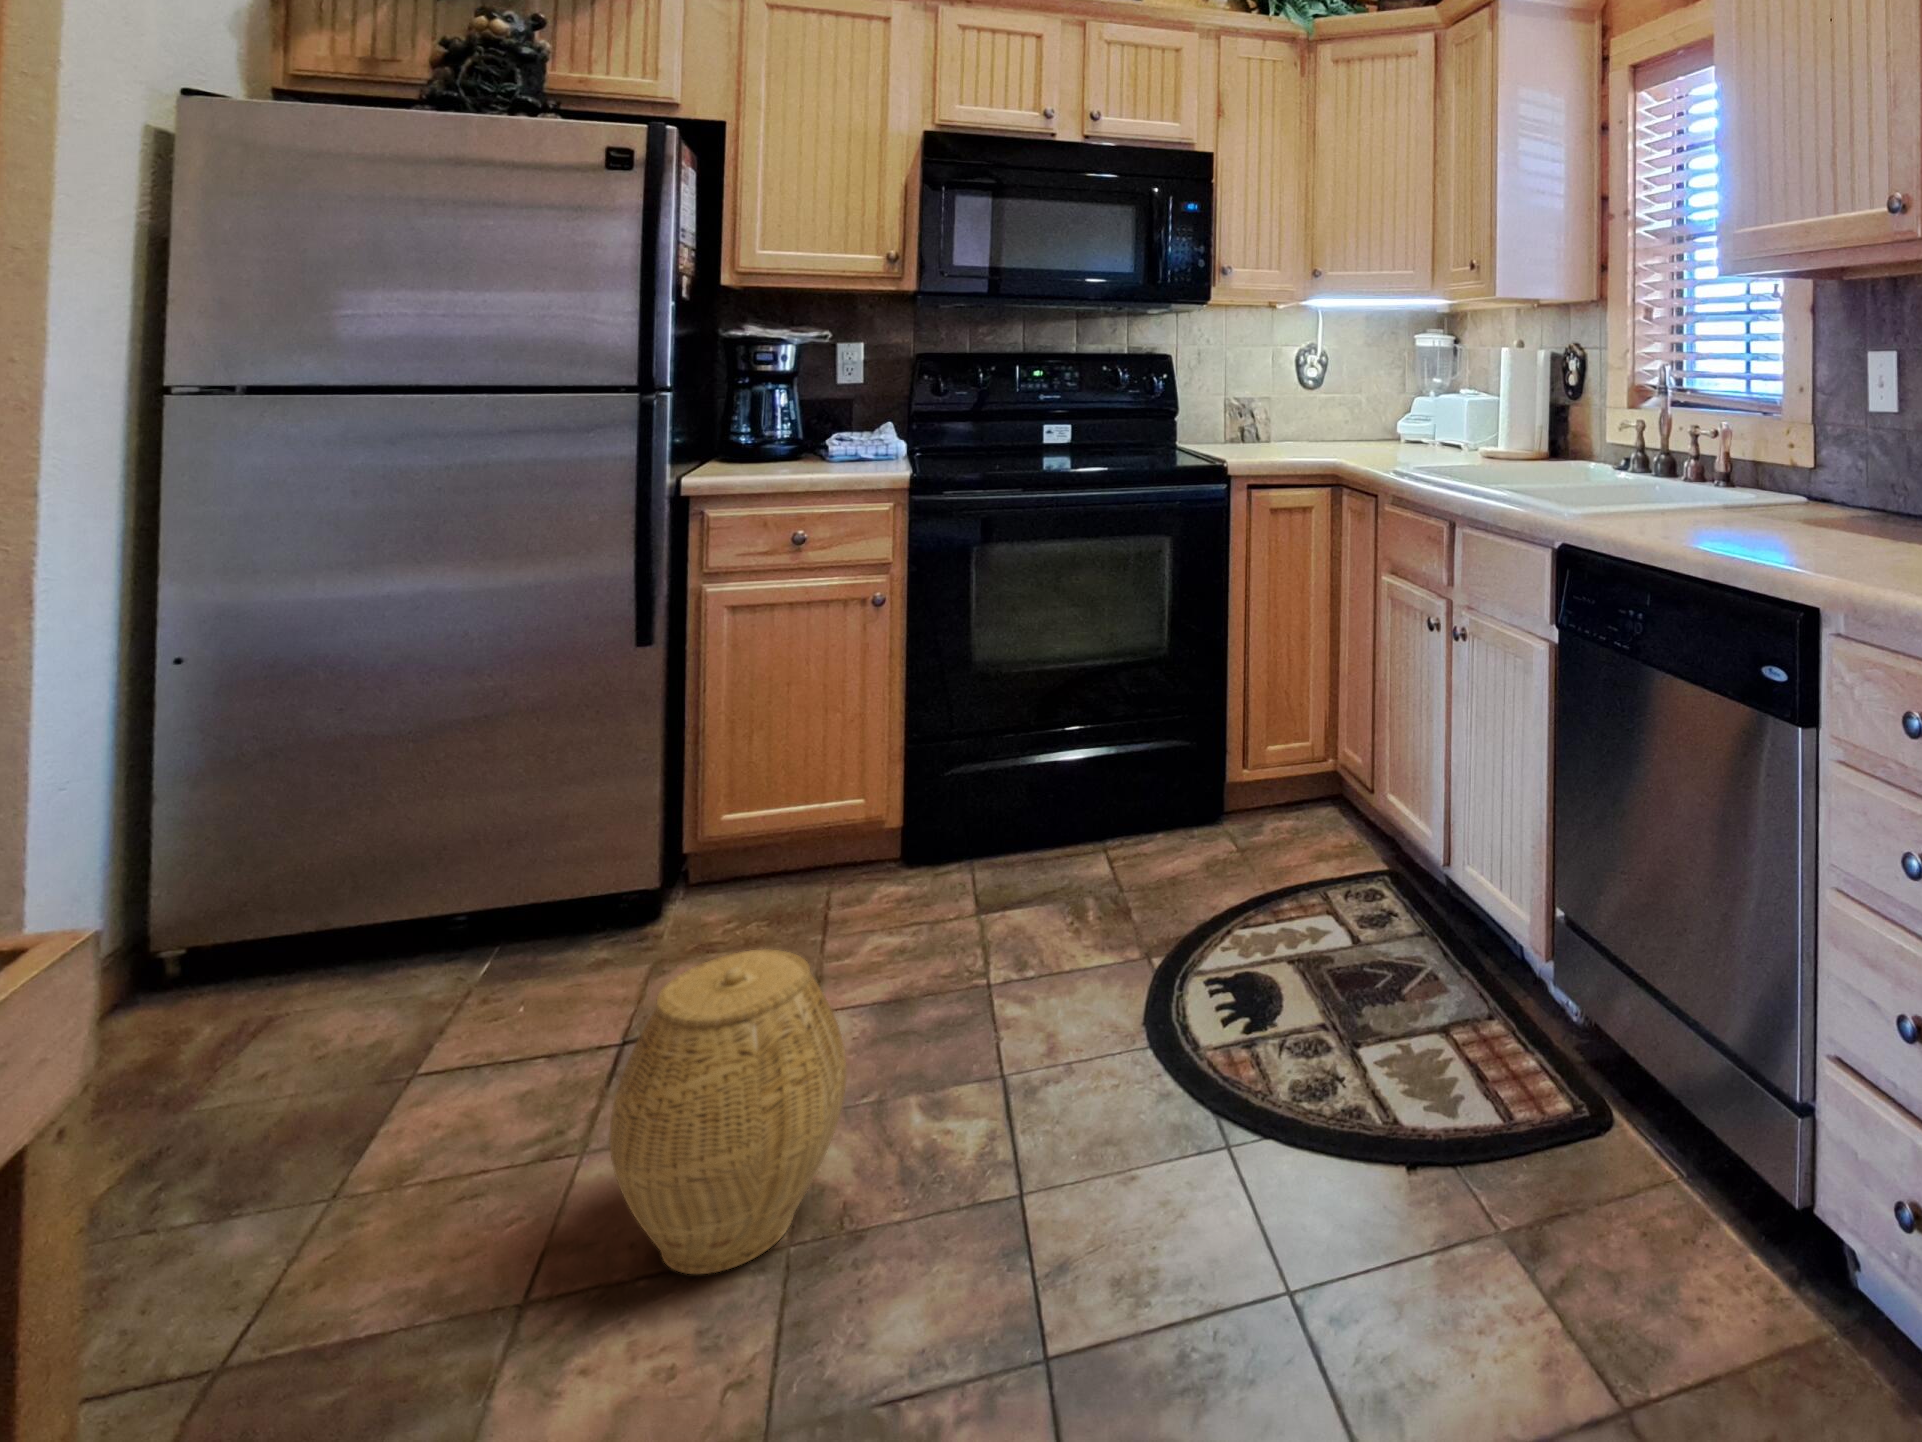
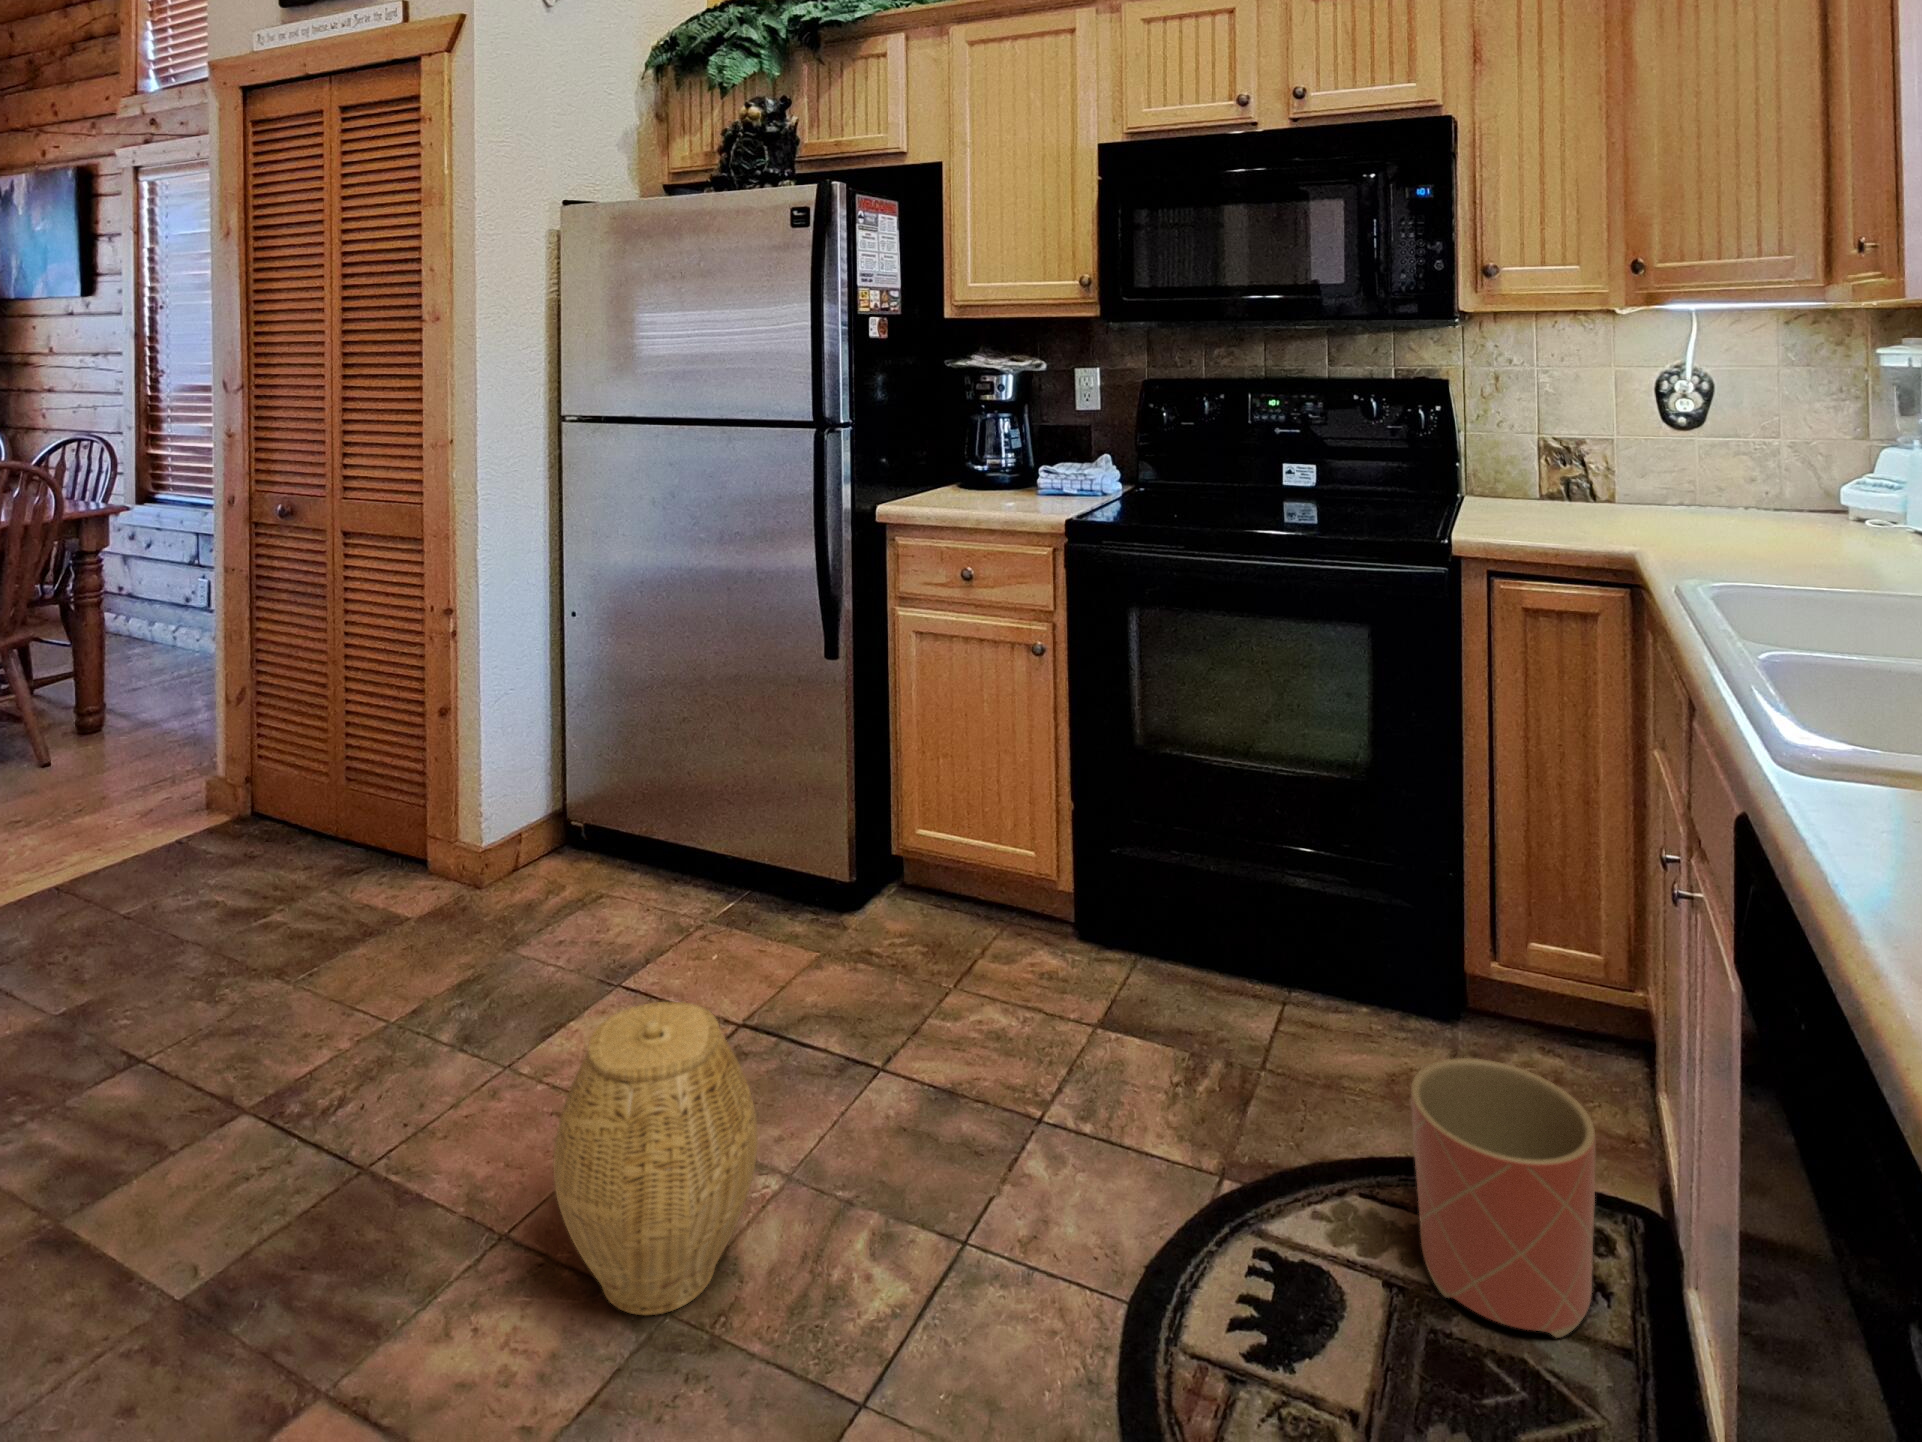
planter: none [1291,798,1400,954] -> present [1411,1058,1595,1338]

